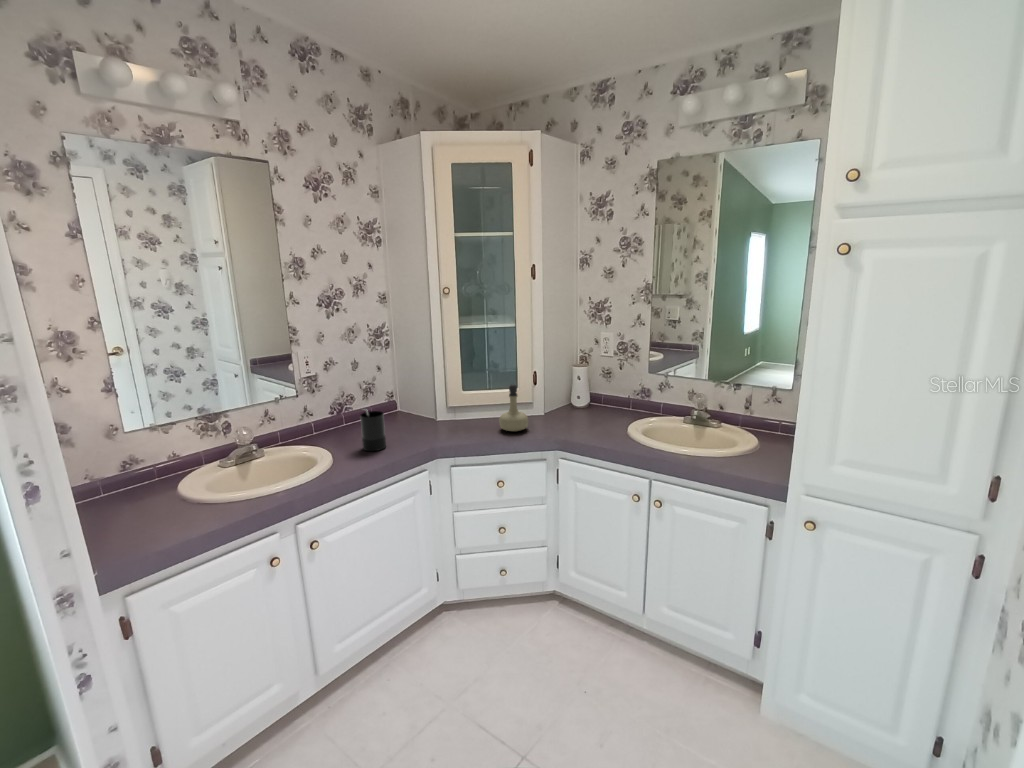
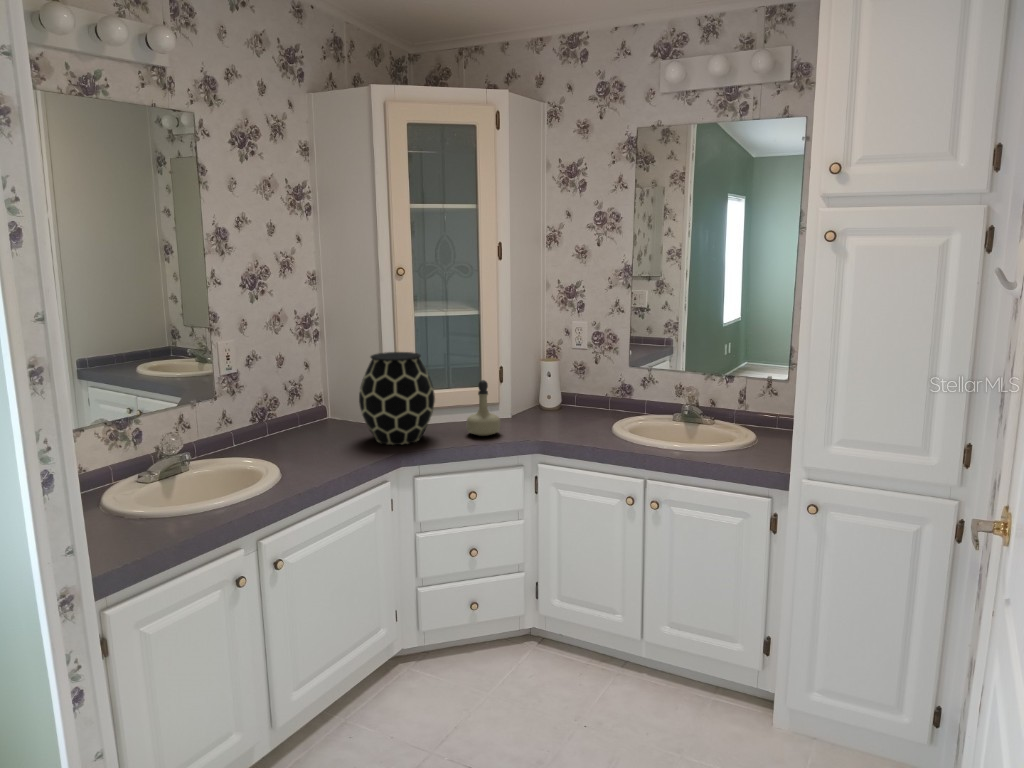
vase: none [409,359,472,438] -> present [359,352,435,445]
candle: present [360,411,386,451] -> none [308,410,338,460]

